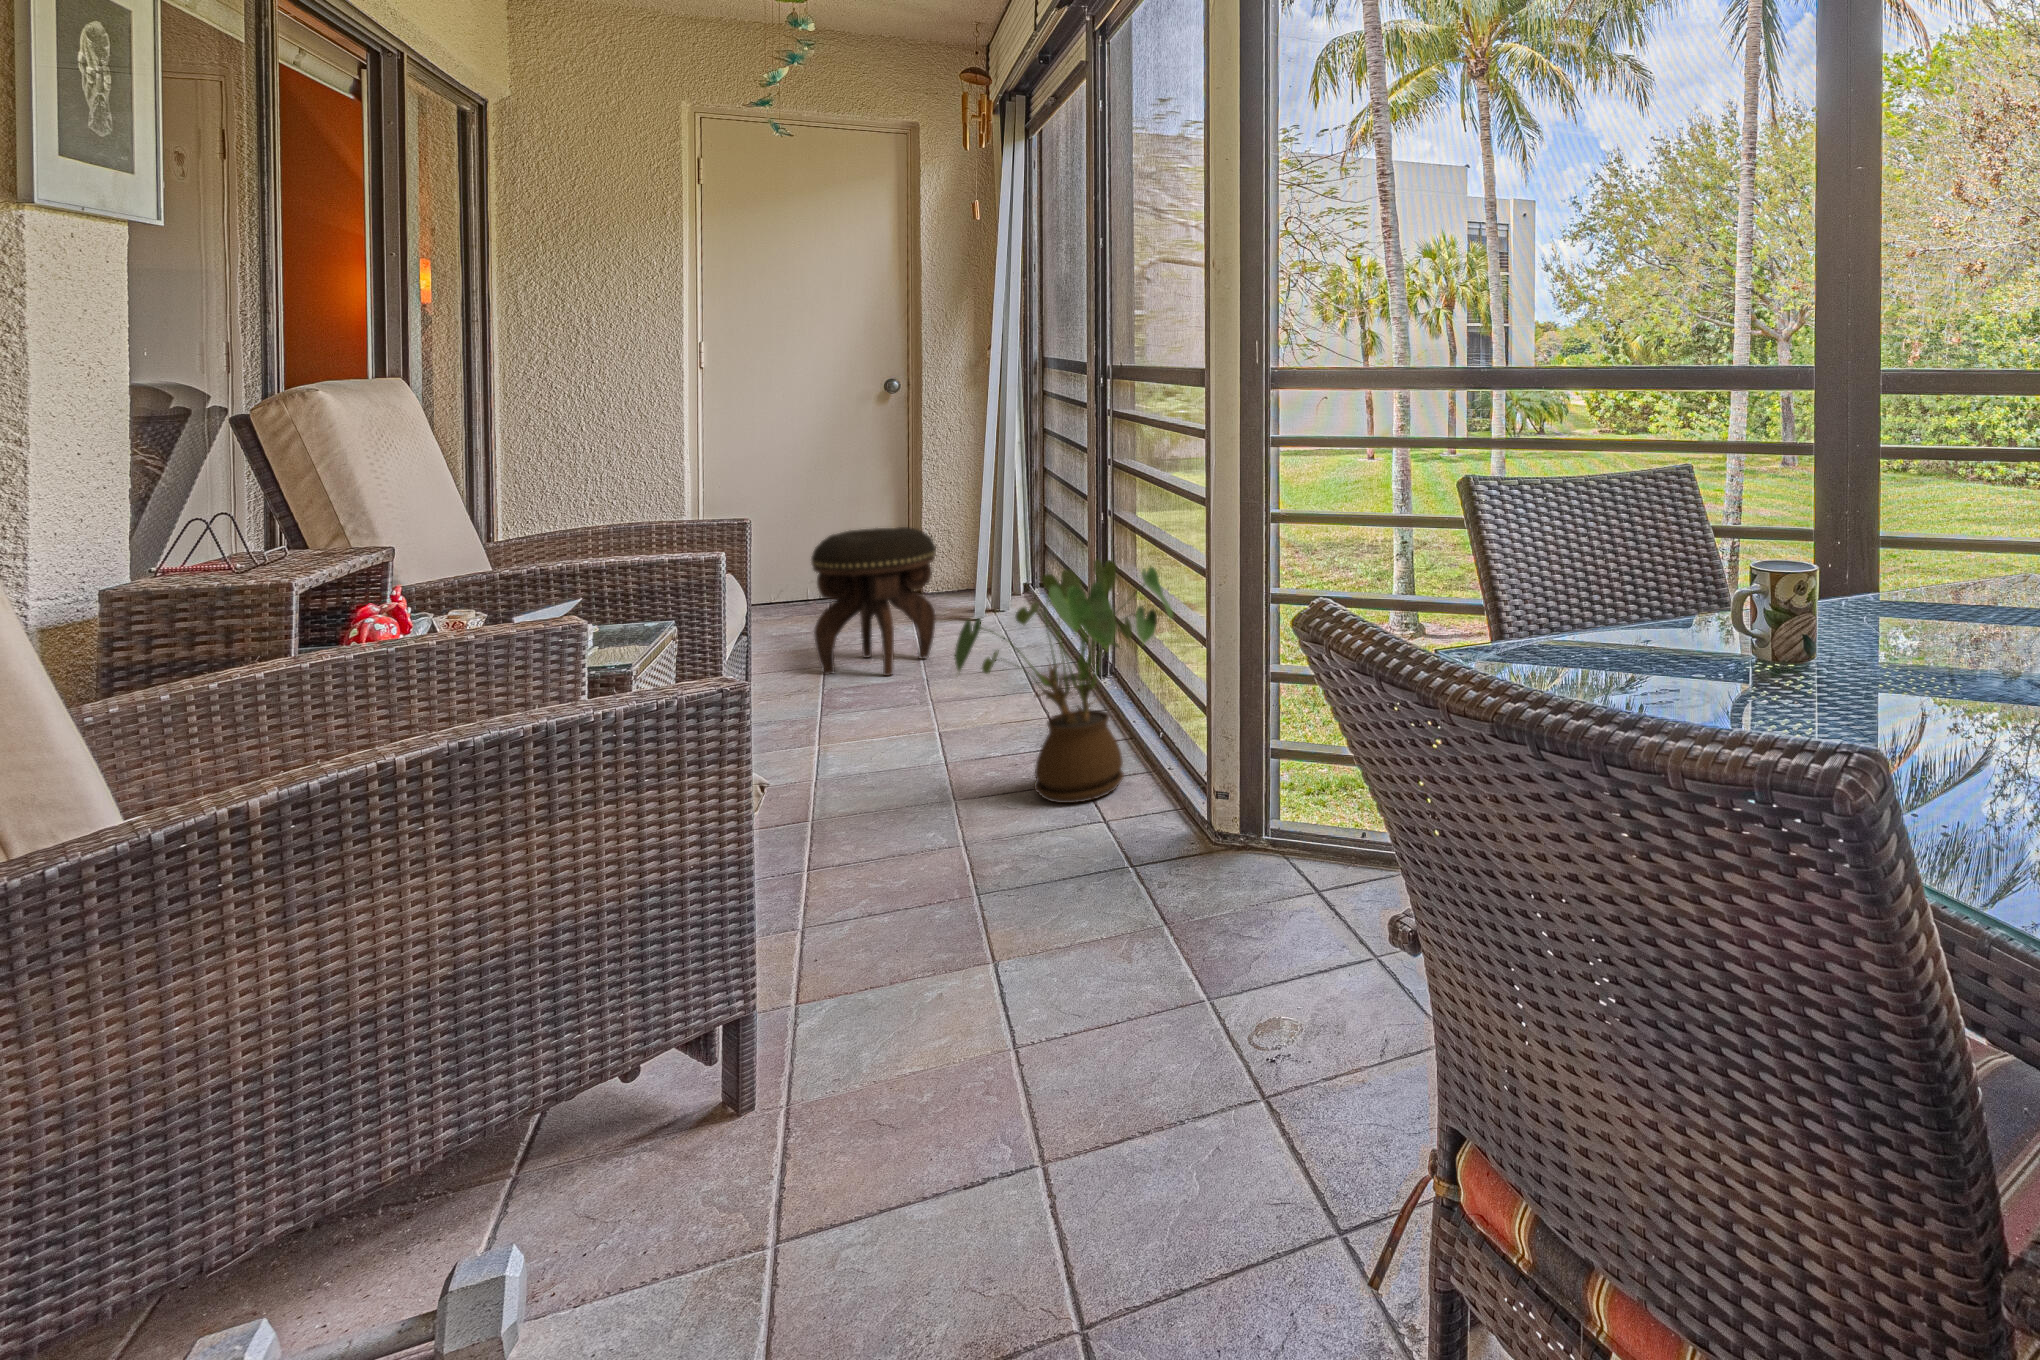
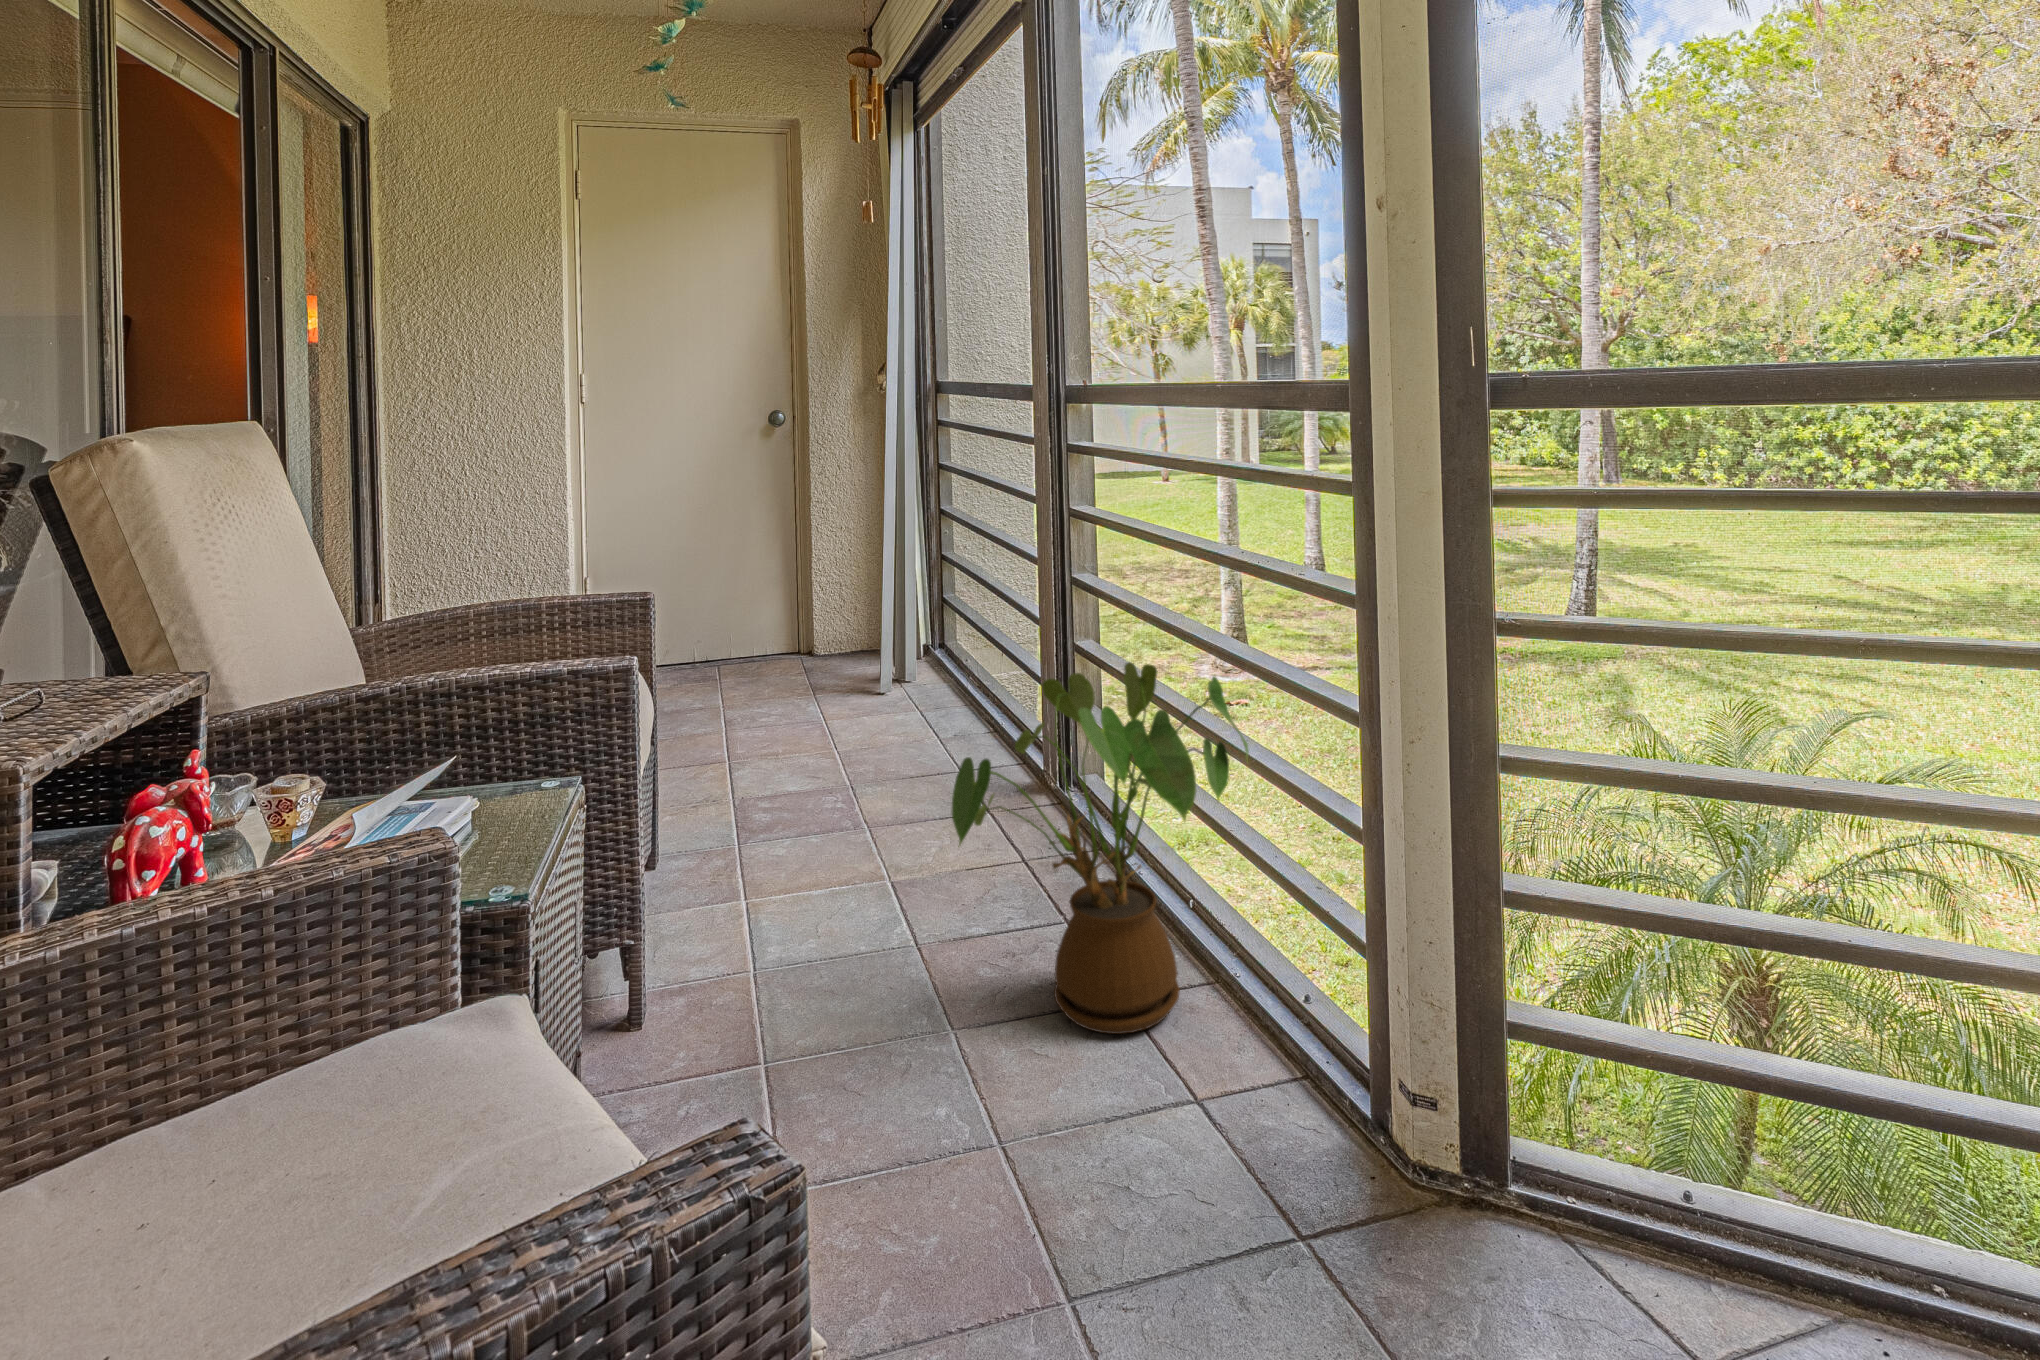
footstool: present [811,527,936,676] -> none [713,588,851,776]

